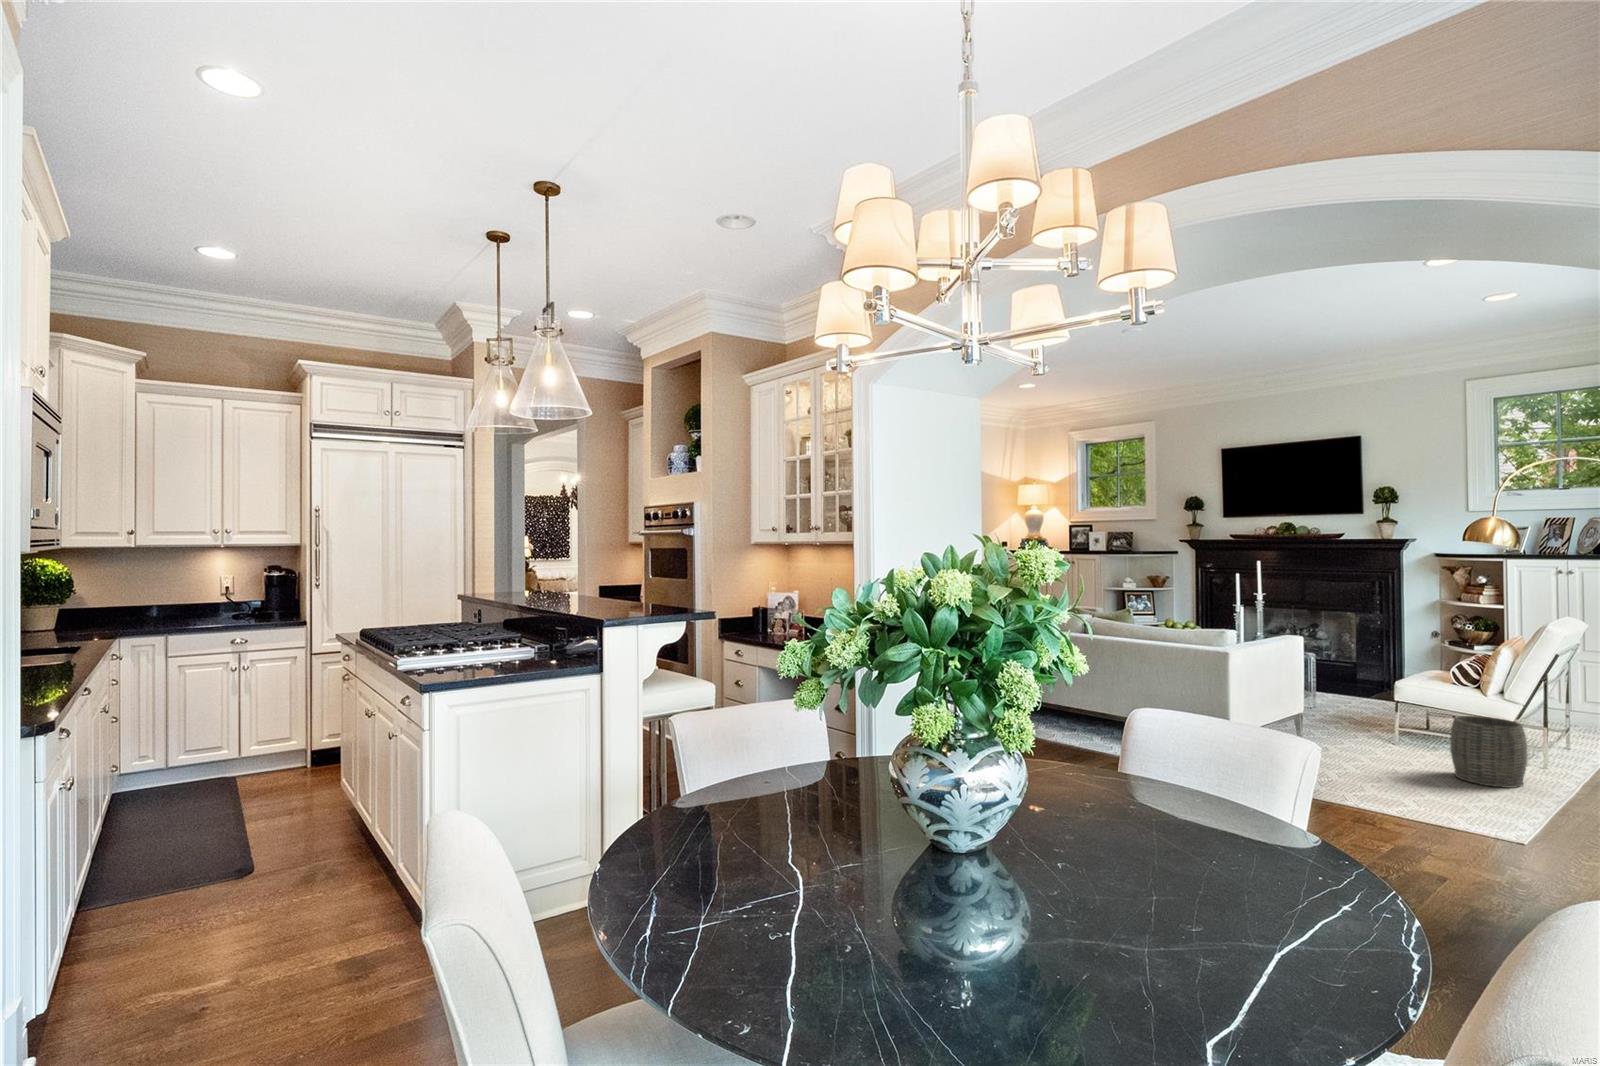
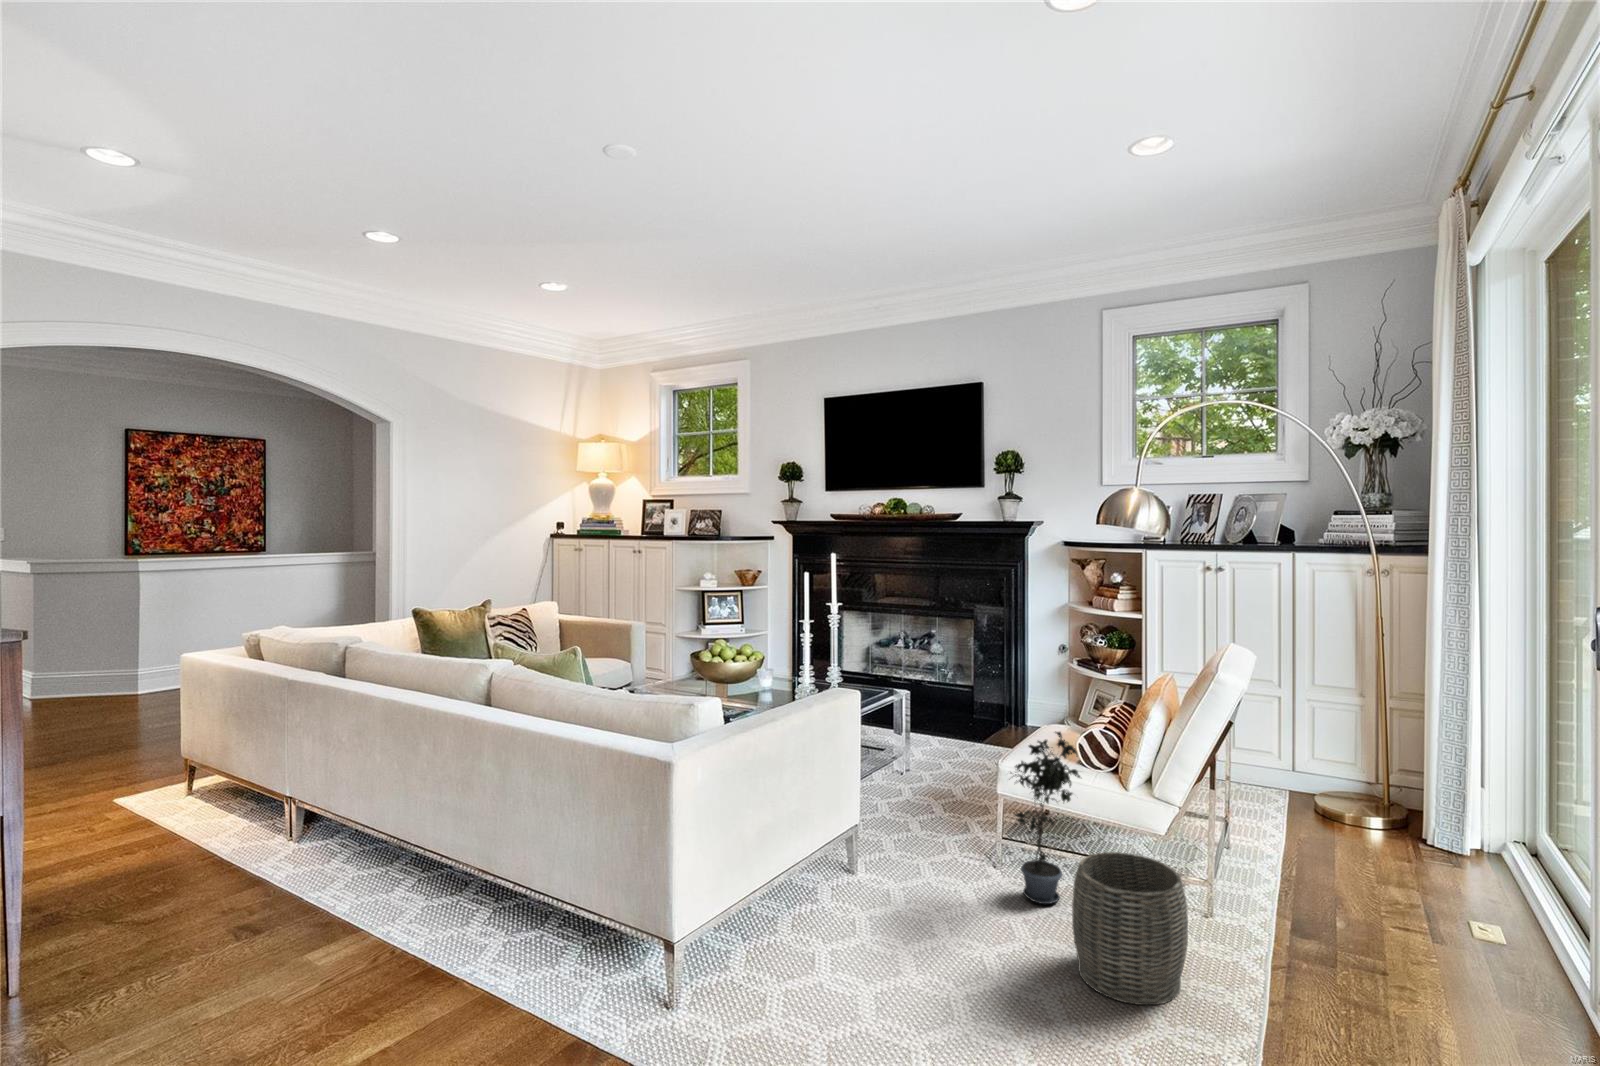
potted plant: none [1401,657,1457,757] -> present [1015,732,1080,904]

